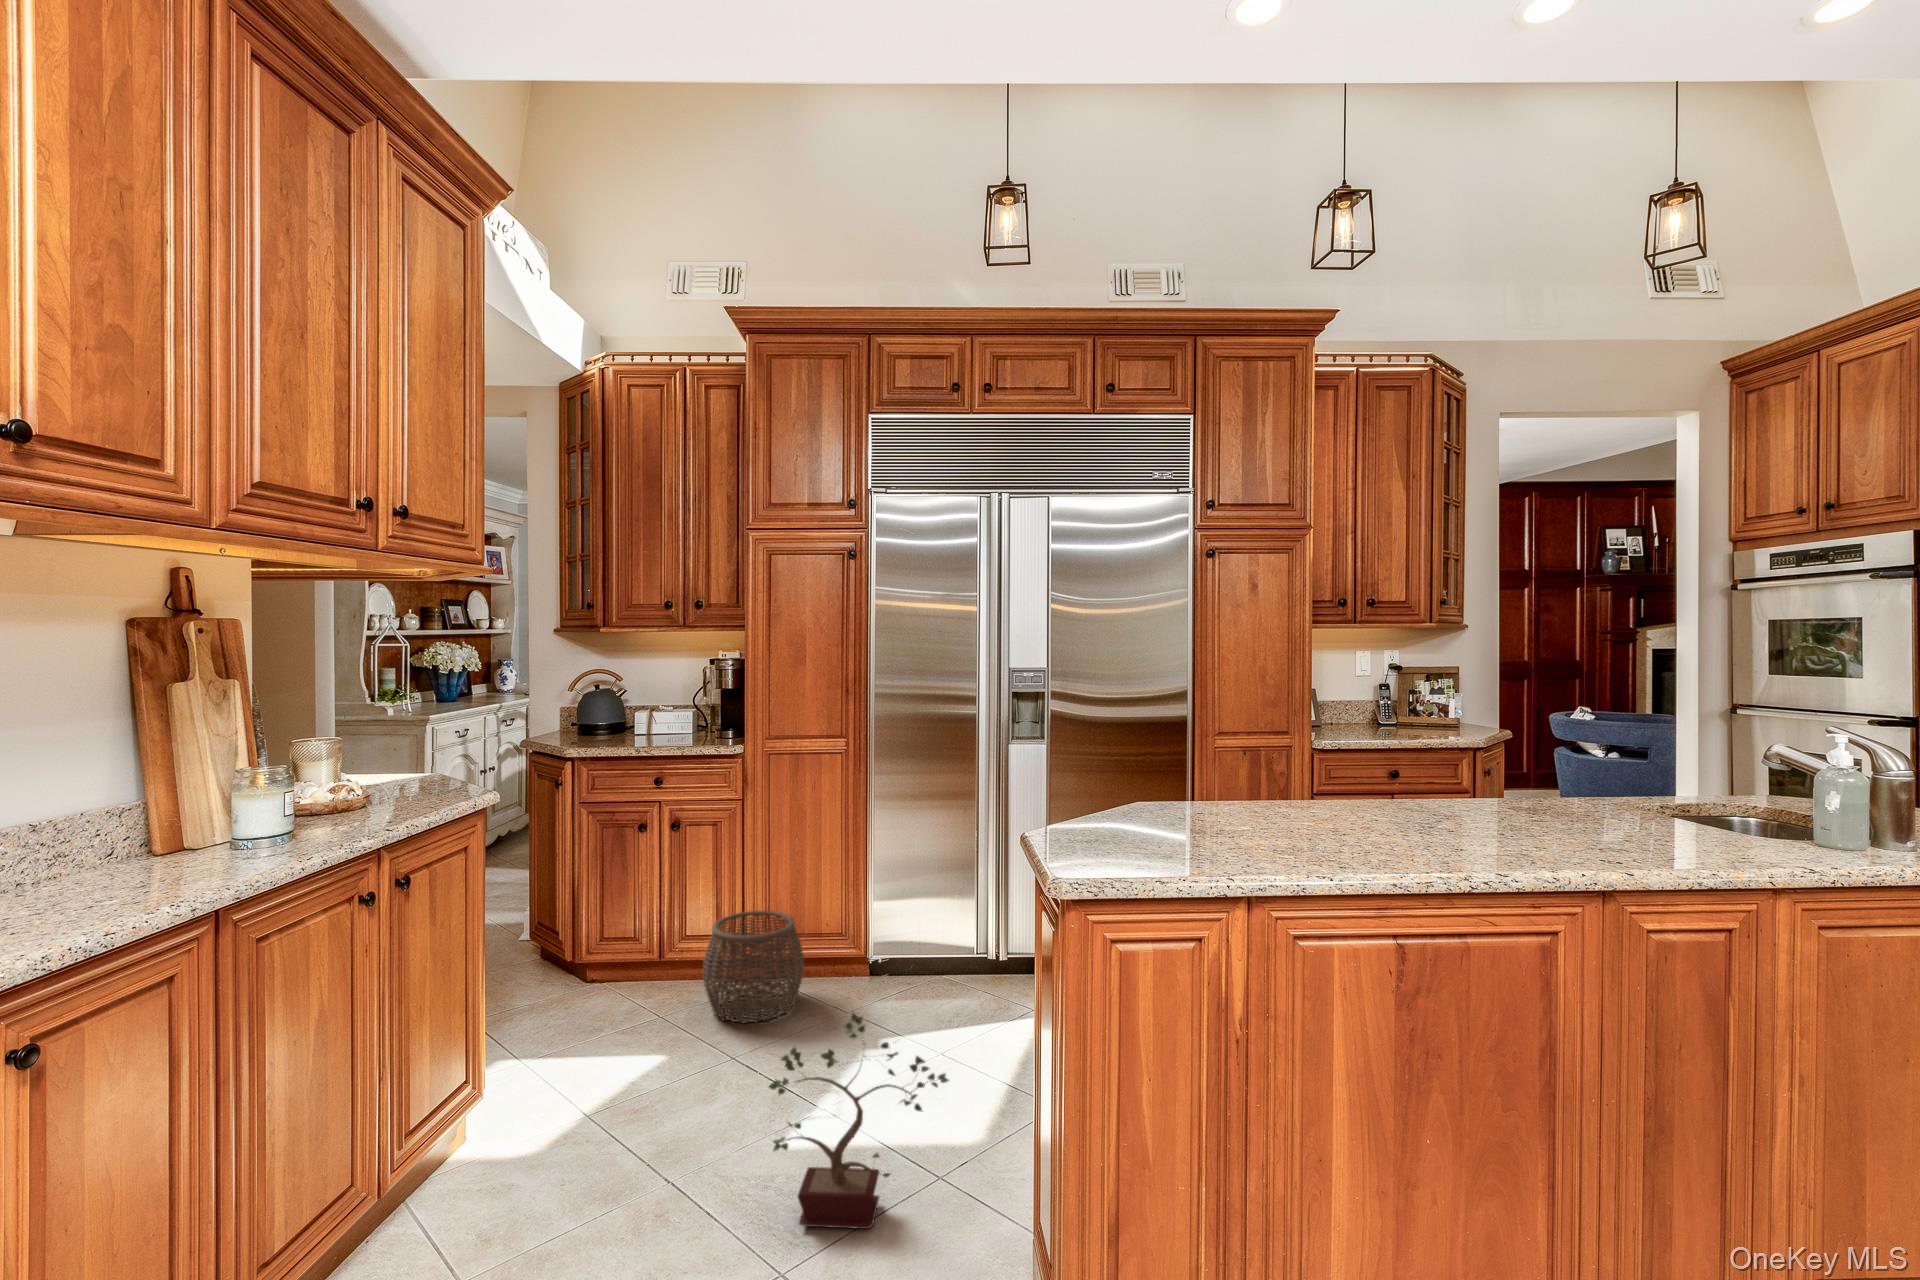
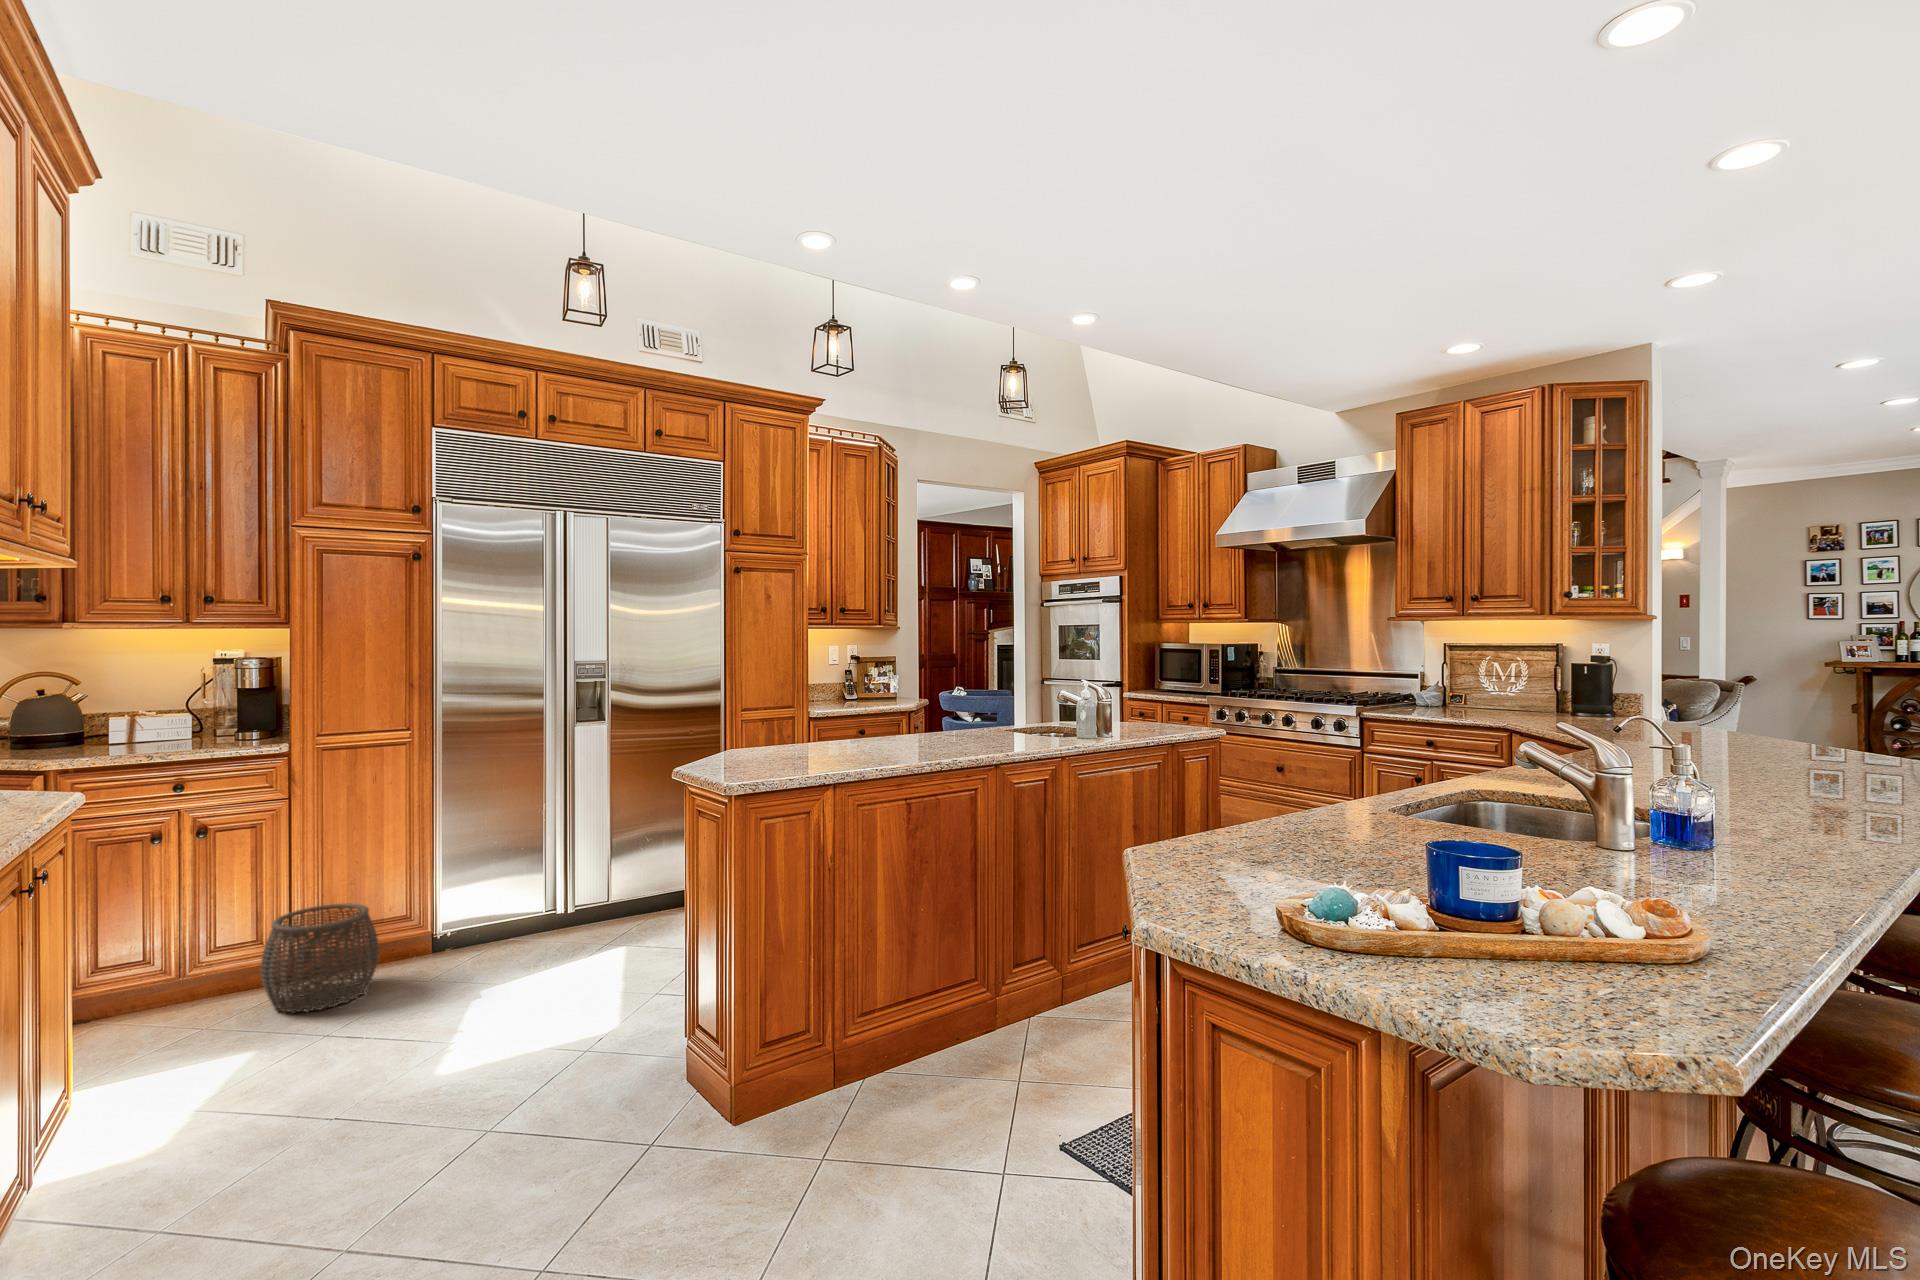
potted plant: present [769,1013,949,1229] -> none [457,927,618,1101]

